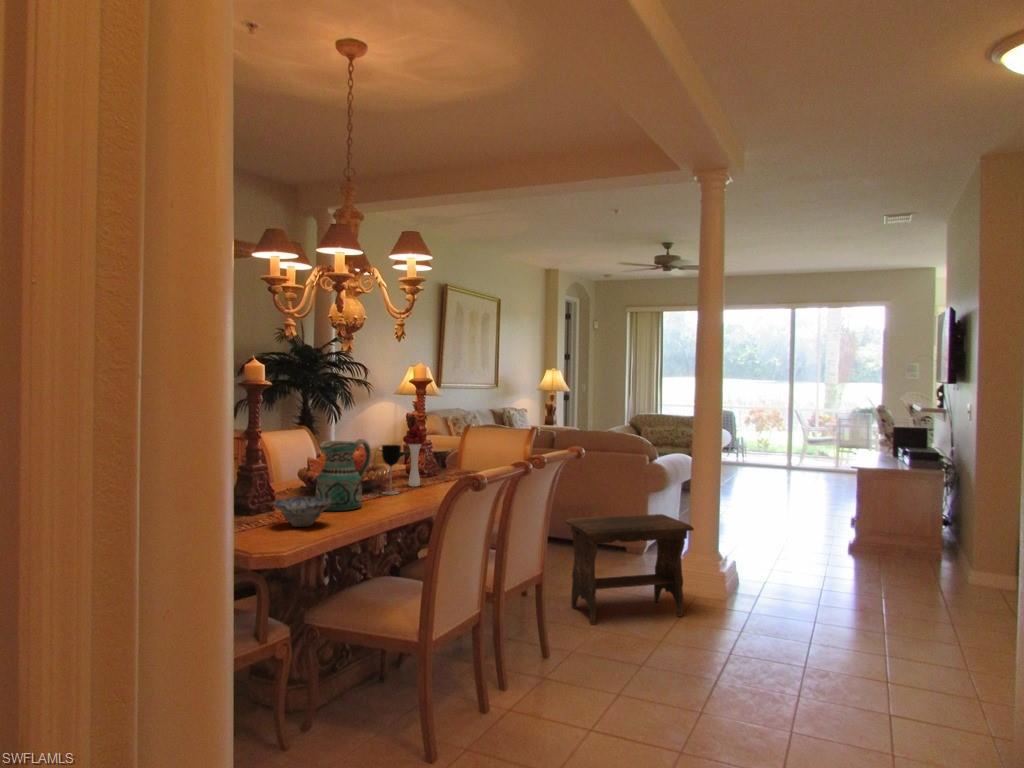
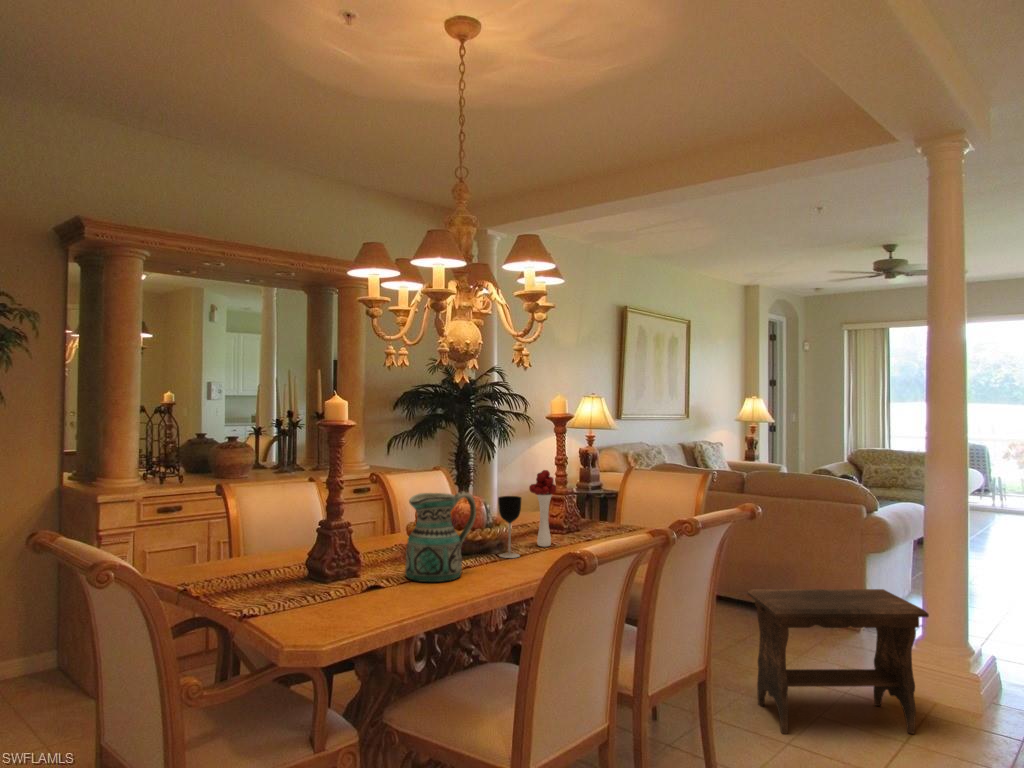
ceramic bowl: present [273,497,332,527] -> none [334,566,406,607]

